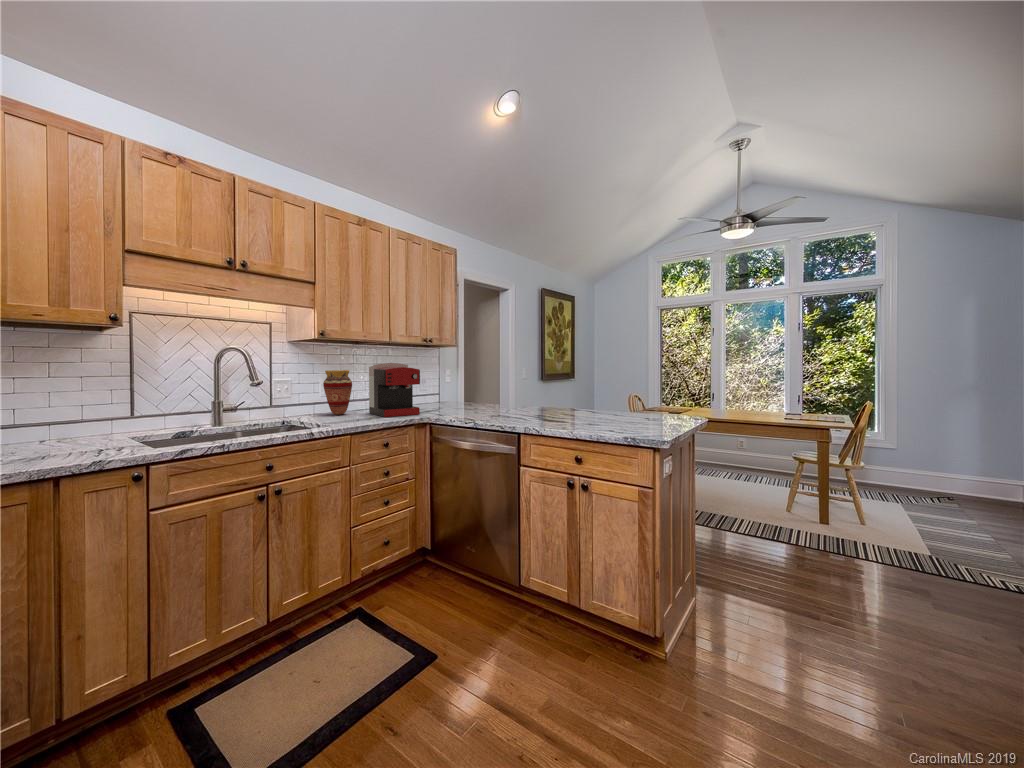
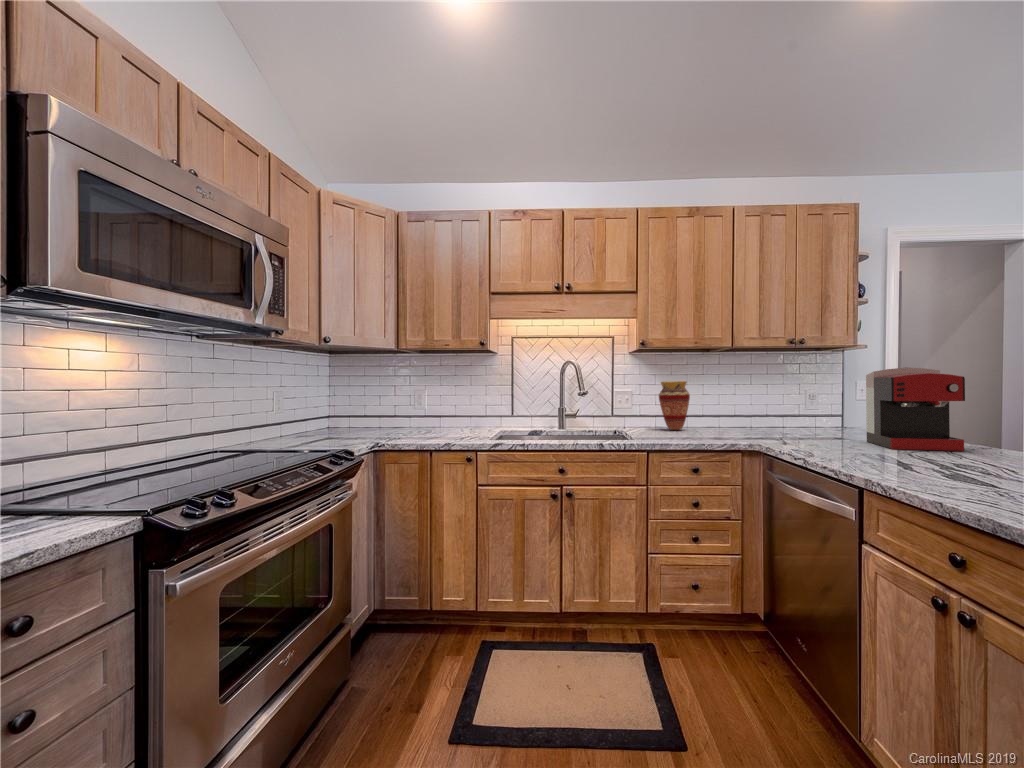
coffee maker: present [369,363,420,417] -> present [866,367,965,451]

